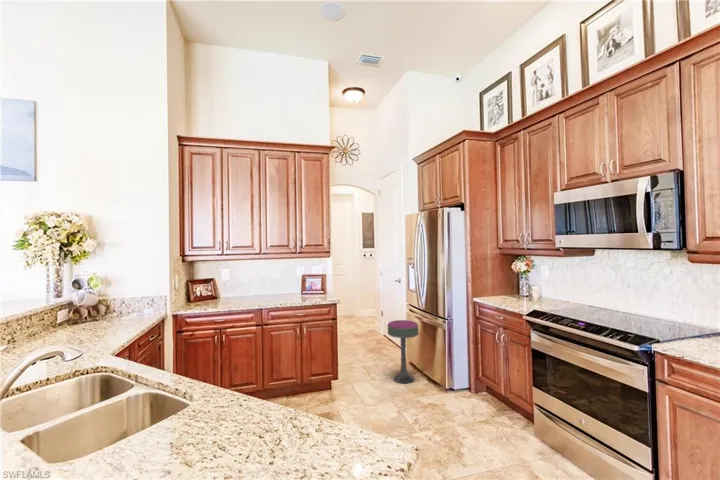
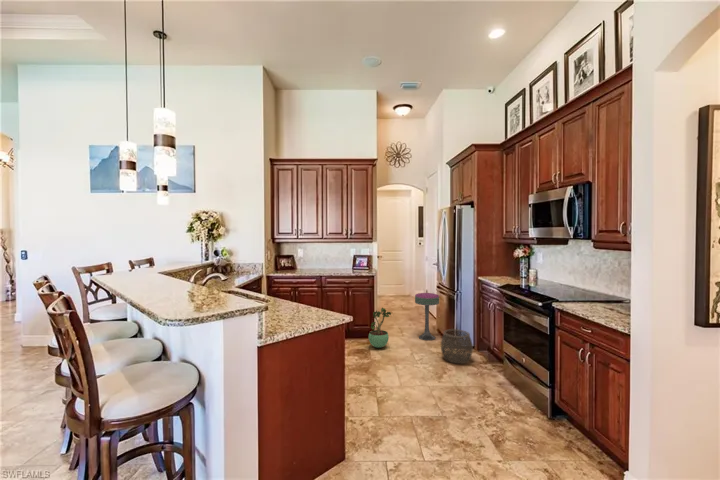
potted plant: none [336,348,365,407] -> present [369,308,391,348]
woven basket: none [438,370,481,420] -> present [441,329,473,363]

